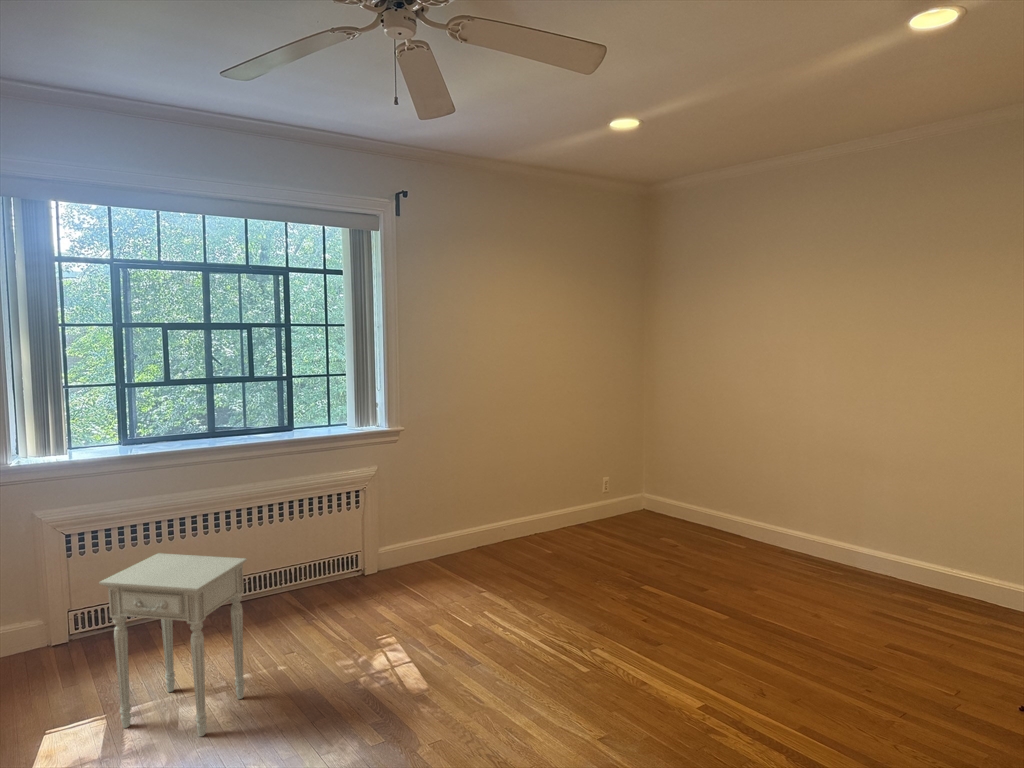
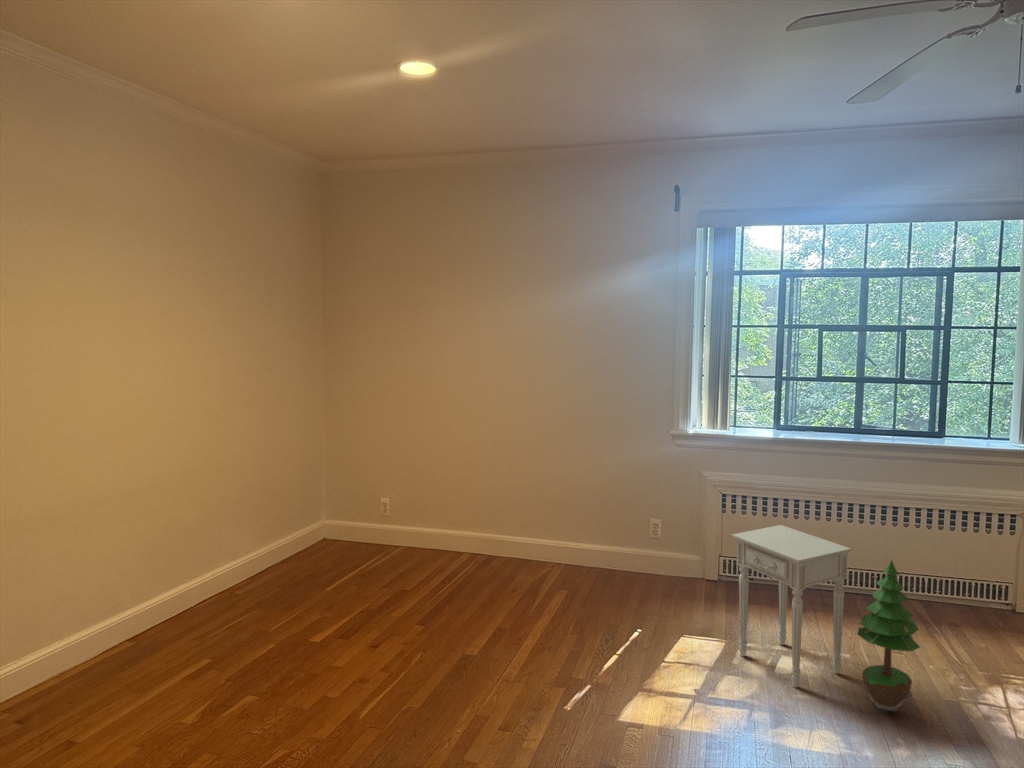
potted tree: none [267,558,329,716] -> present [857,561,920,711]

